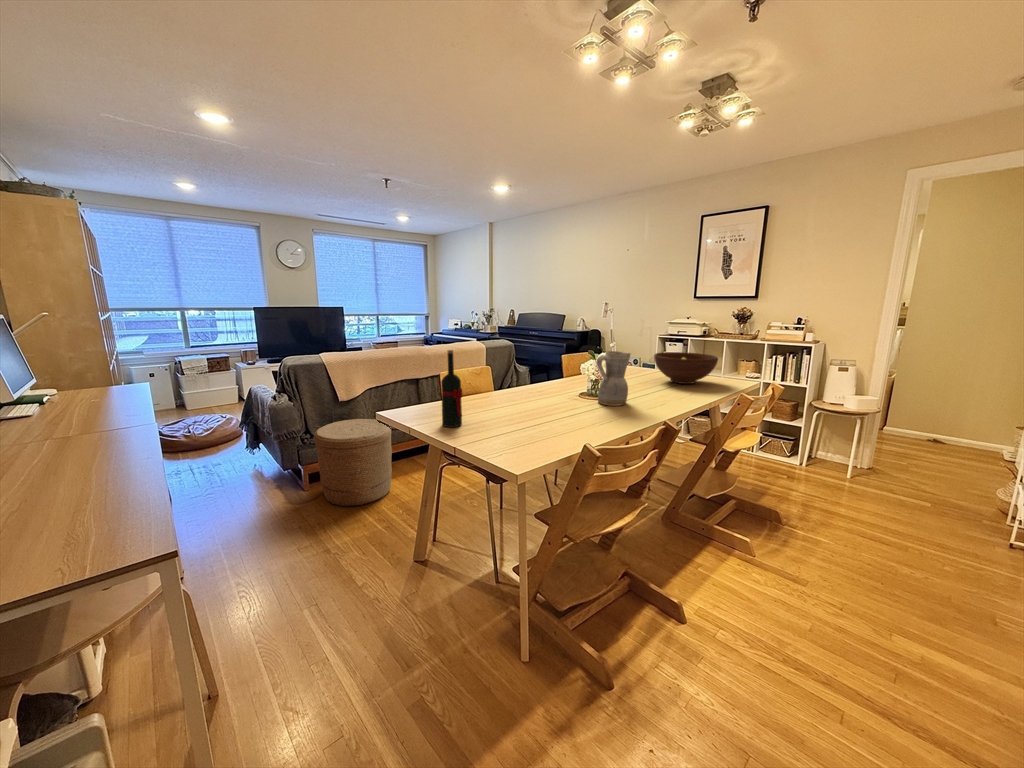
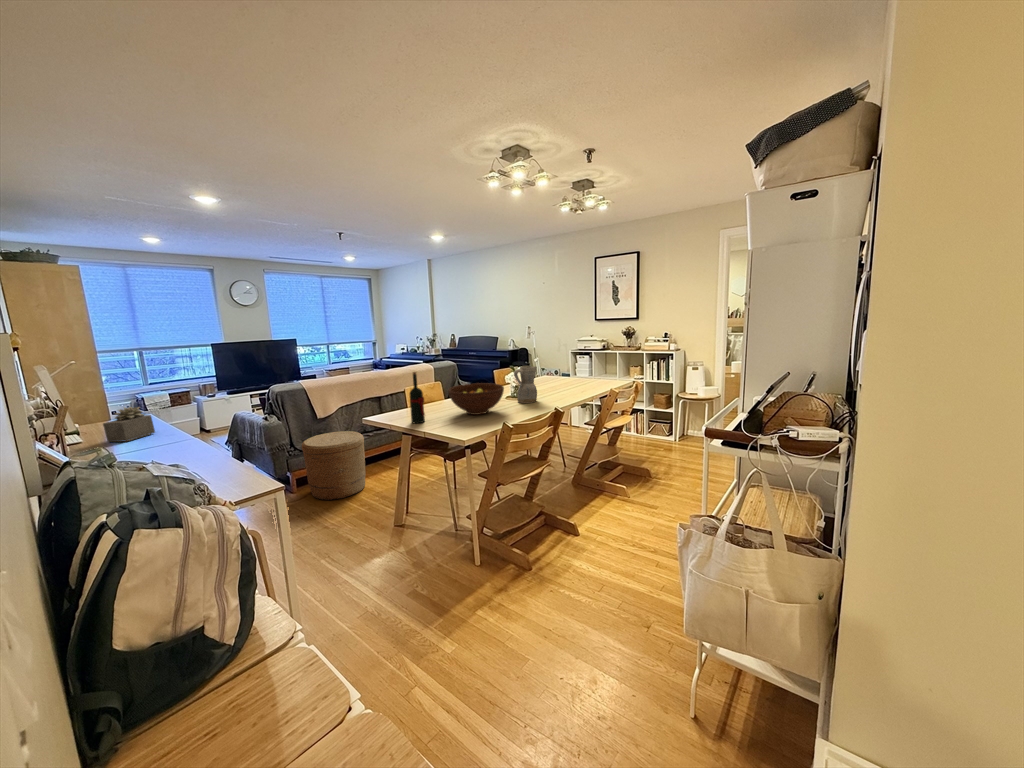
fruit bowl: present [654,352,718,384] -> present [448,383,504,415]
succulent plant: none [43,373,117,420] -> present [103,407,155,442]

